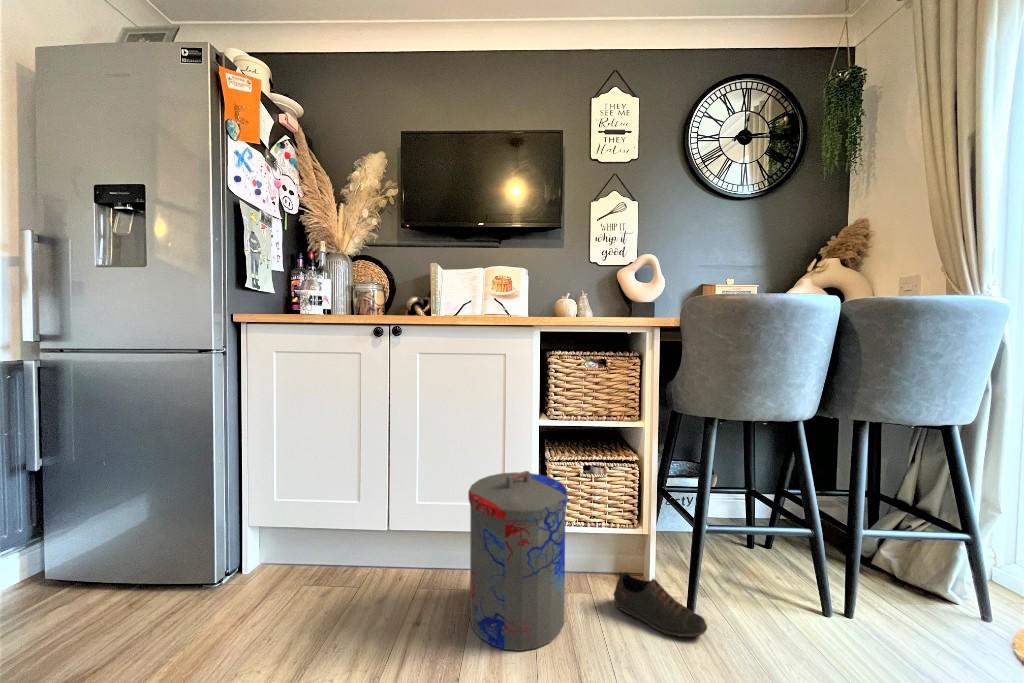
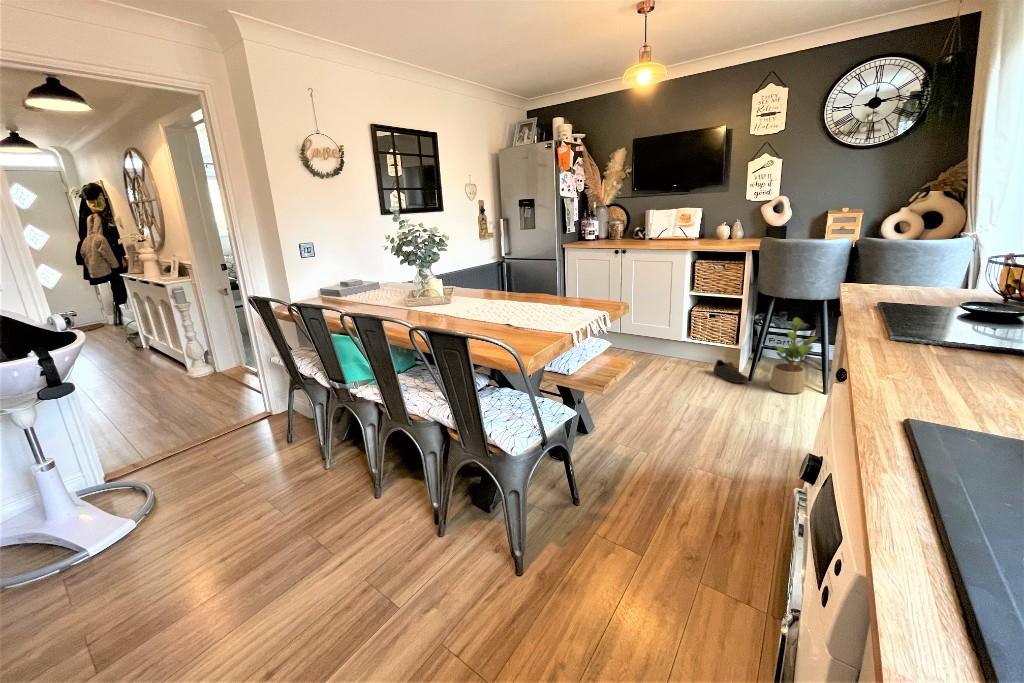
potted plant: none [741,464,841,651] -> present [770,318,818,393]
trash can: present [468,471,568,651] -> none [650,313,693,376]

